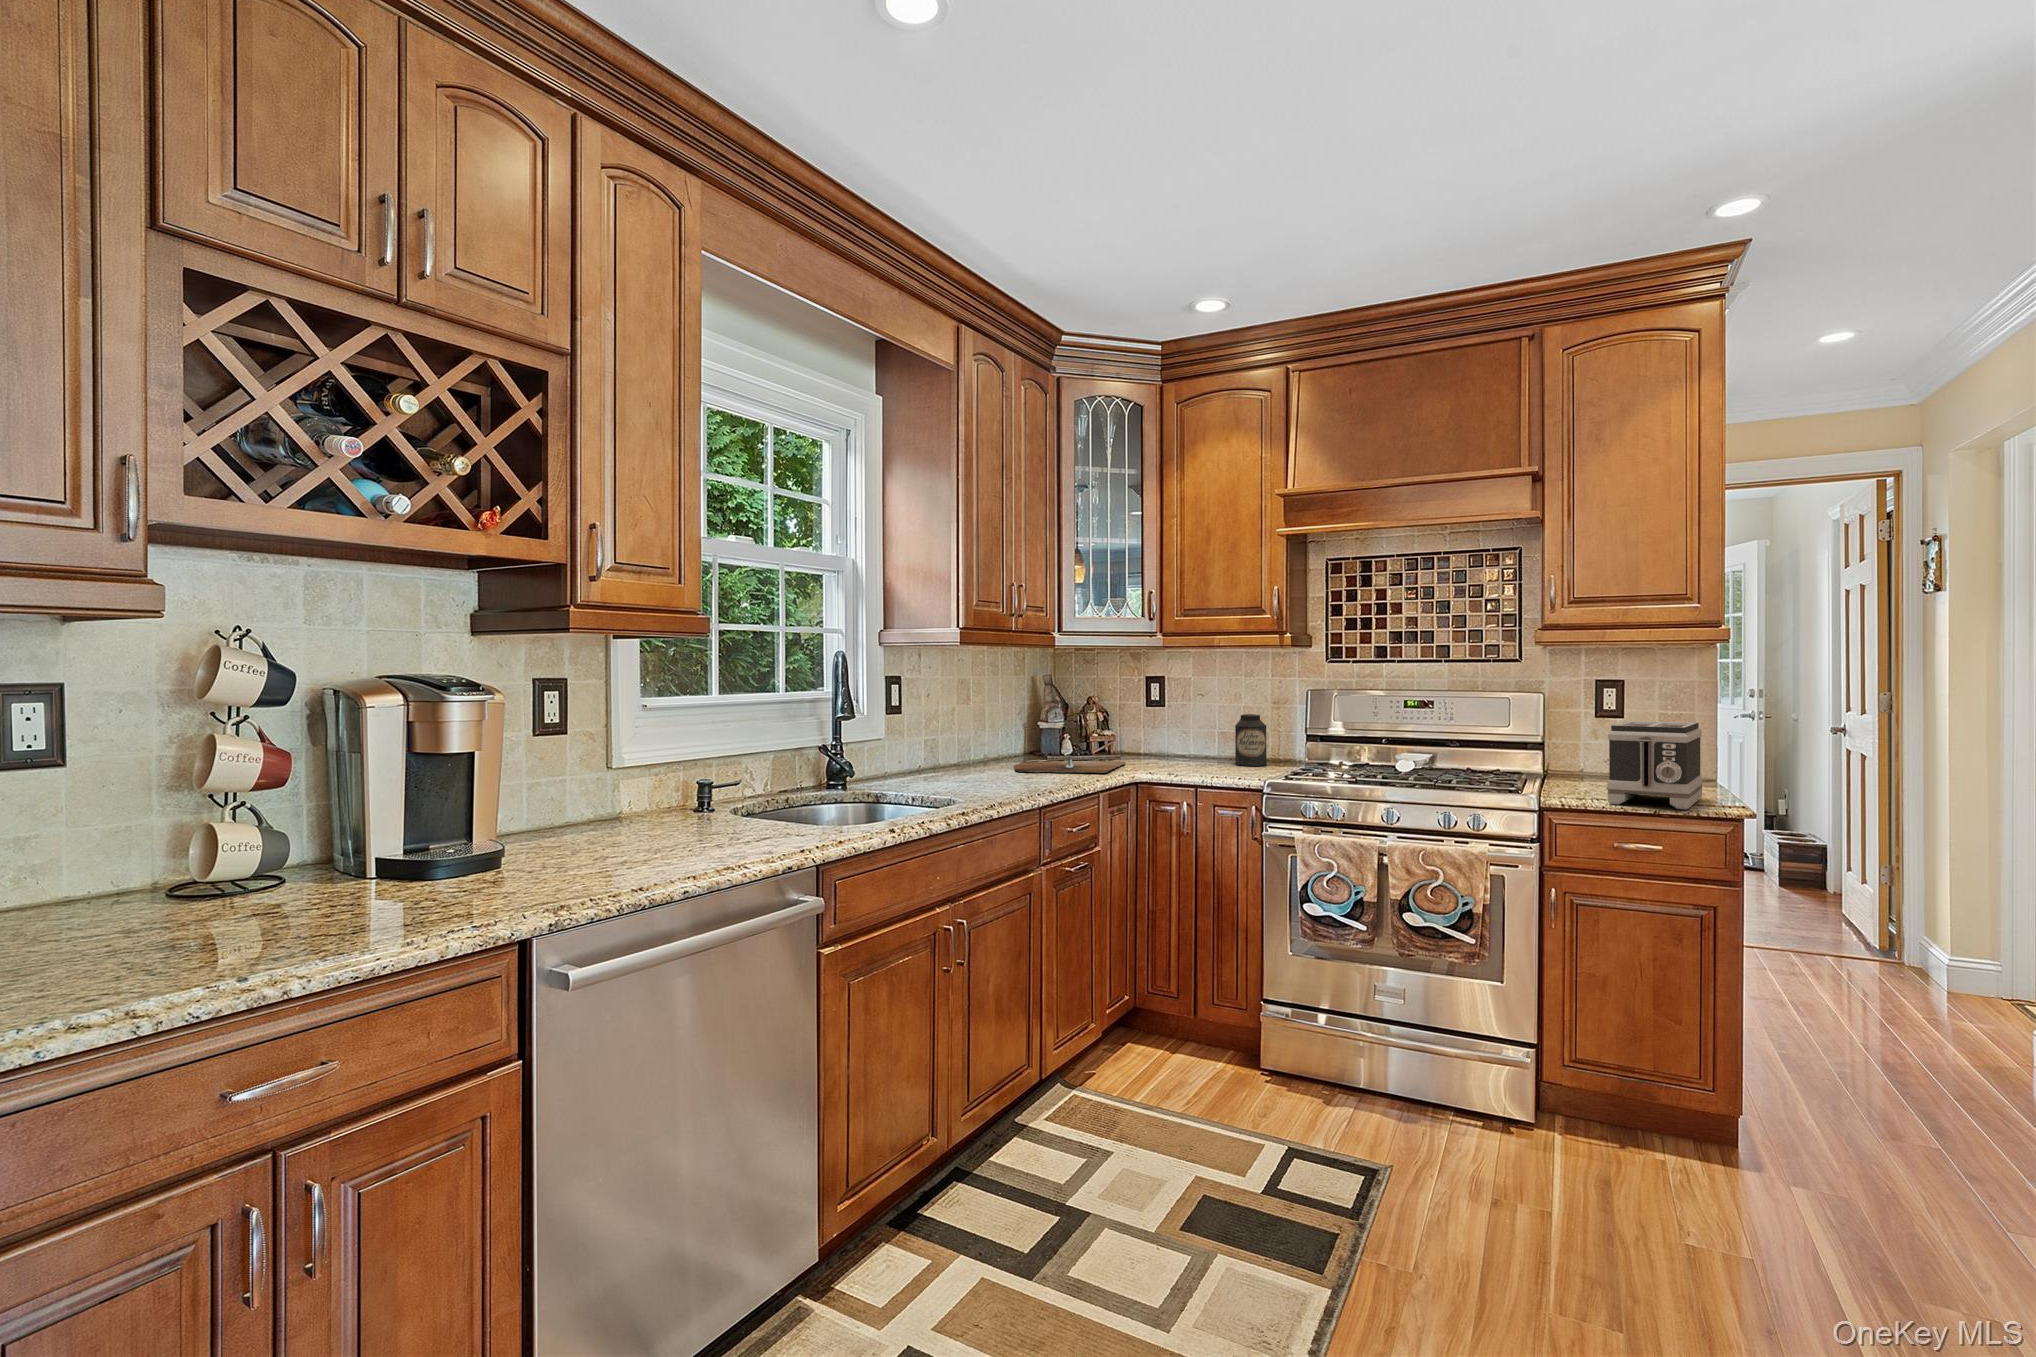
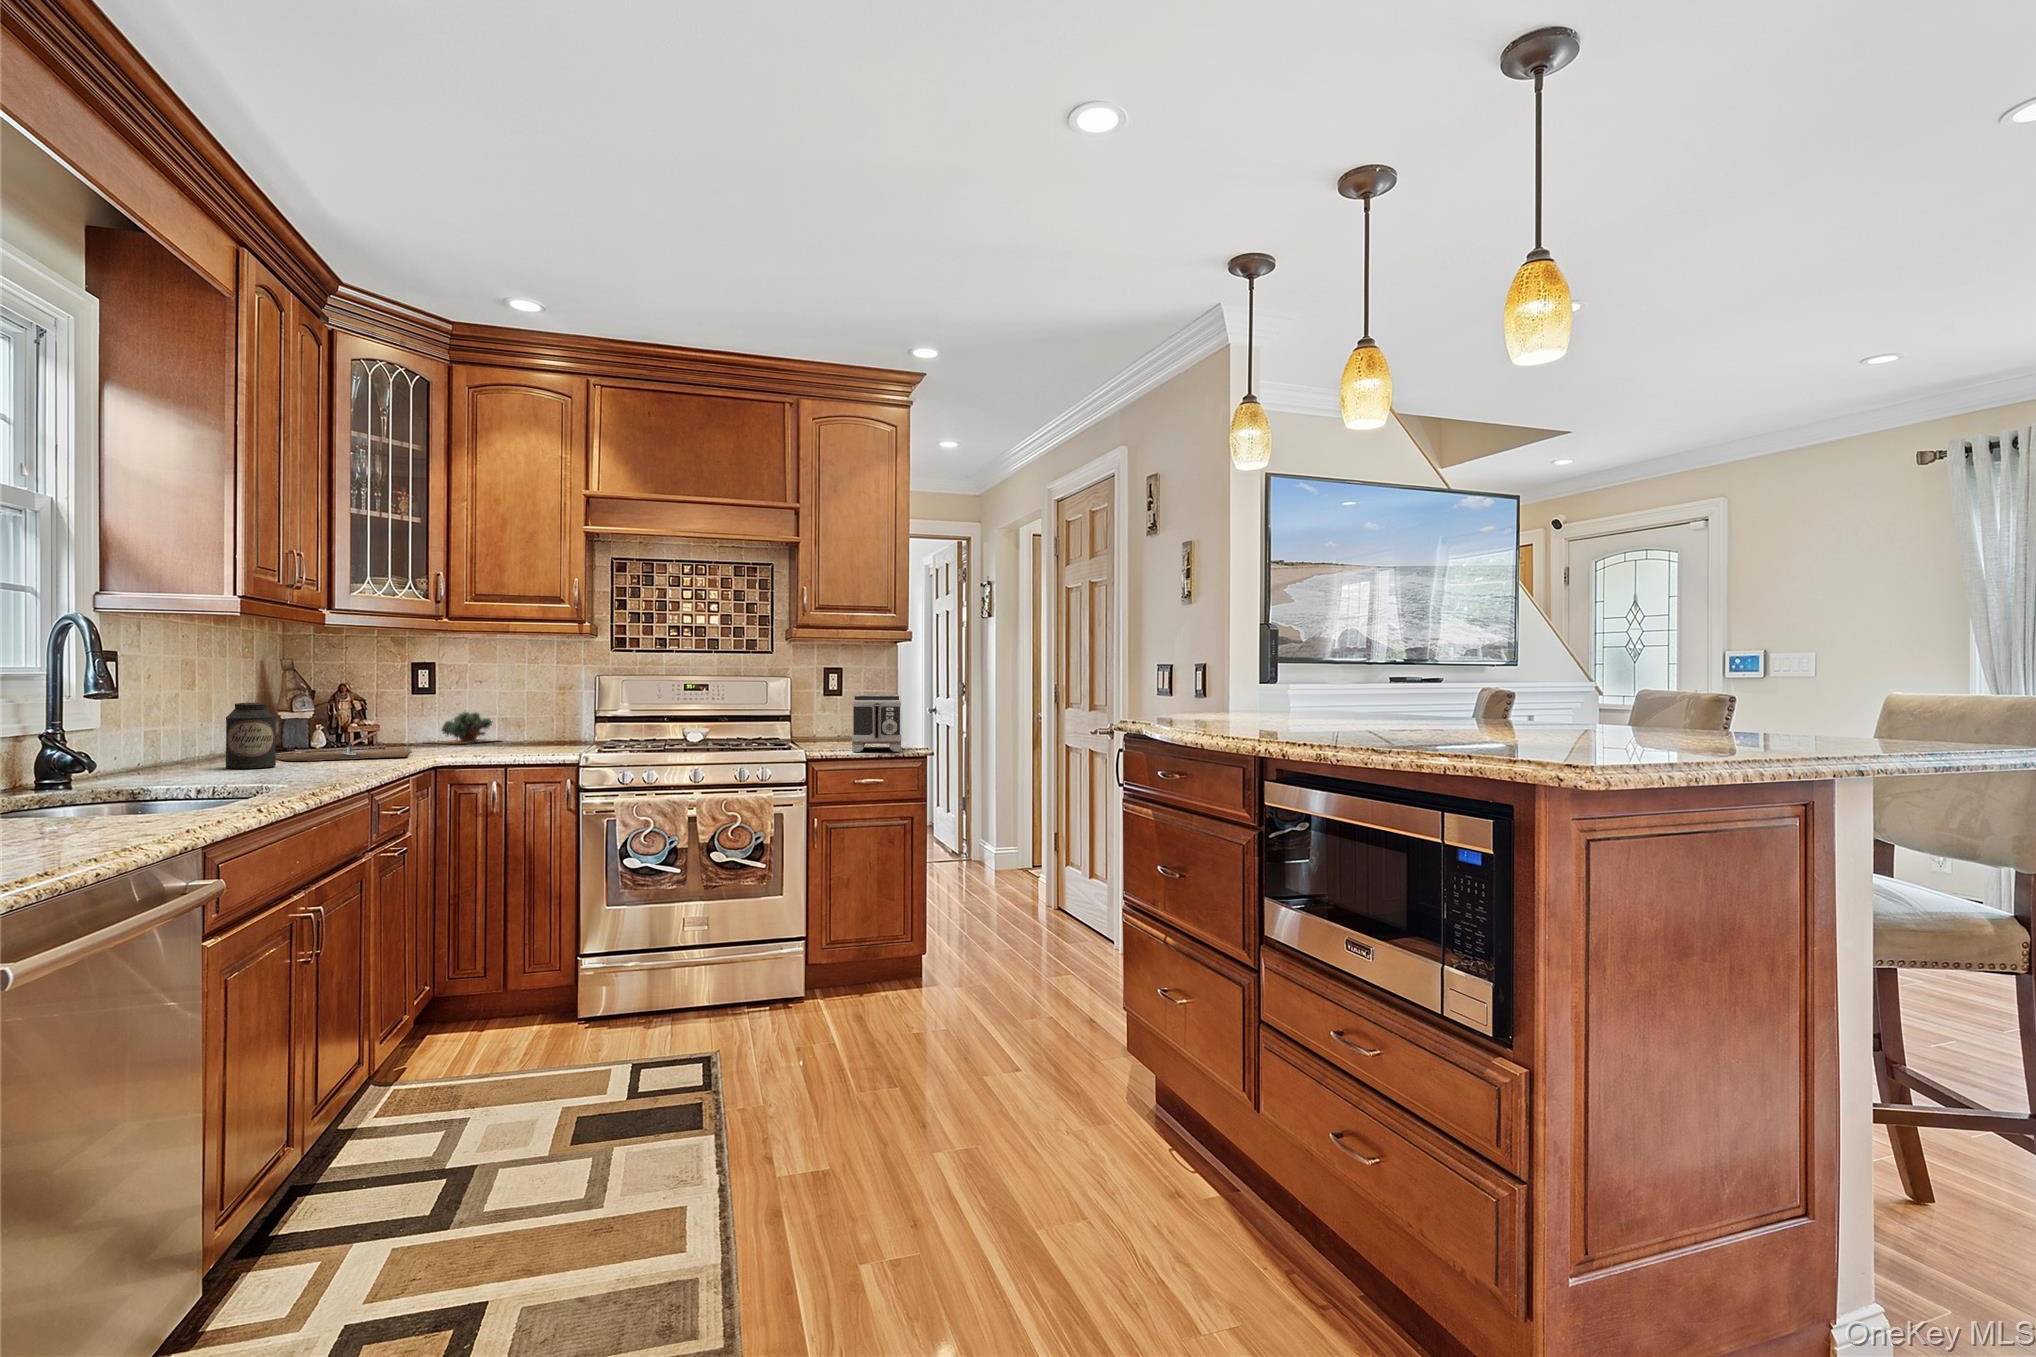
canister: present [1235,714,1267,766] -> present [226,703,276,769]
succulent plant: none [1151,725,1225,758] -> present [423,712,494,744]

